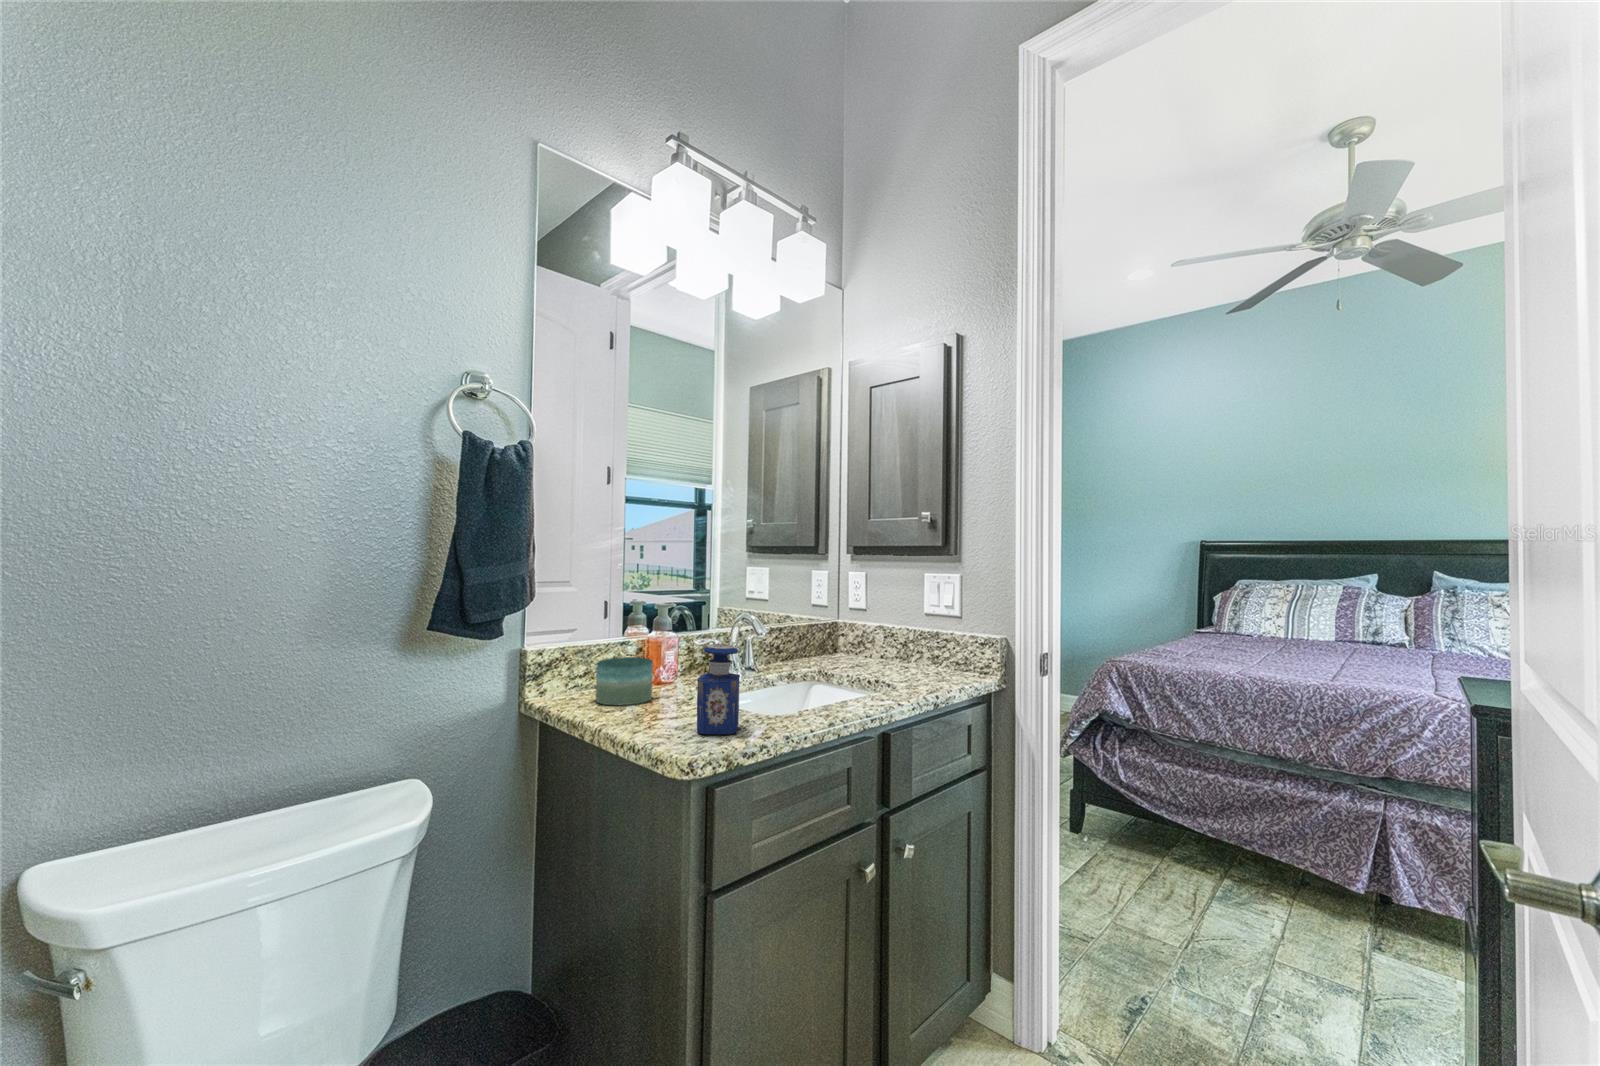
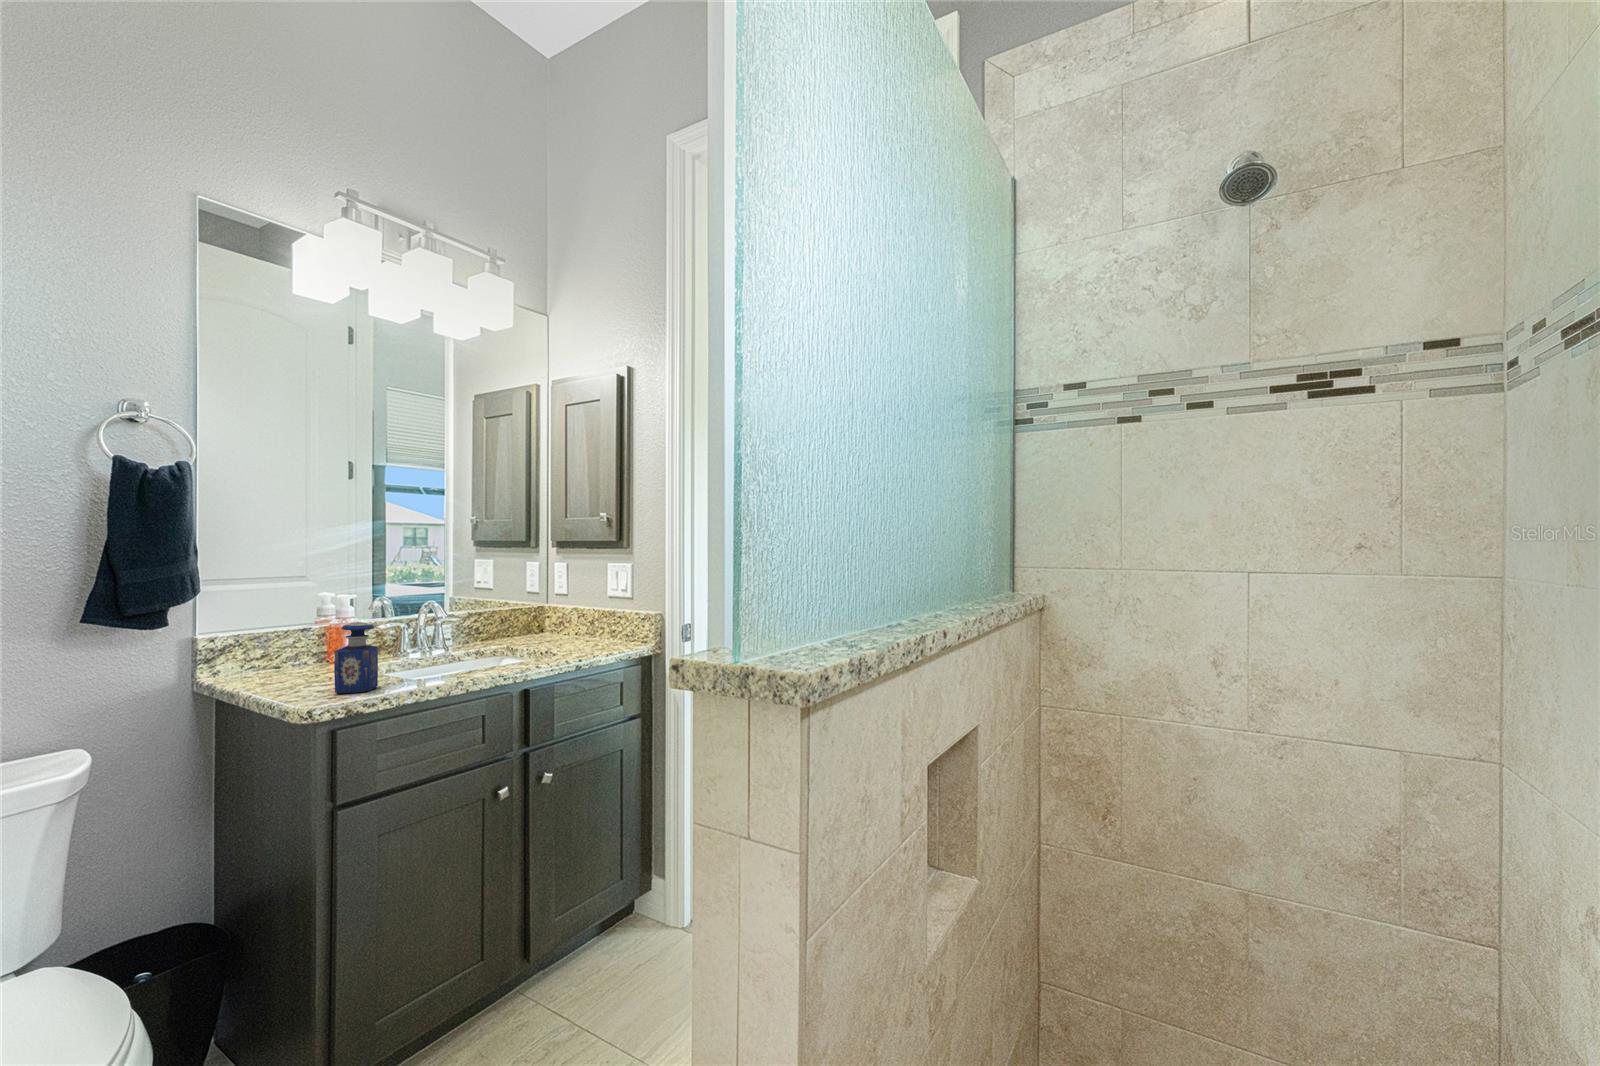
candle: present [596,657,653,705] -> none [269,641,328,681]

